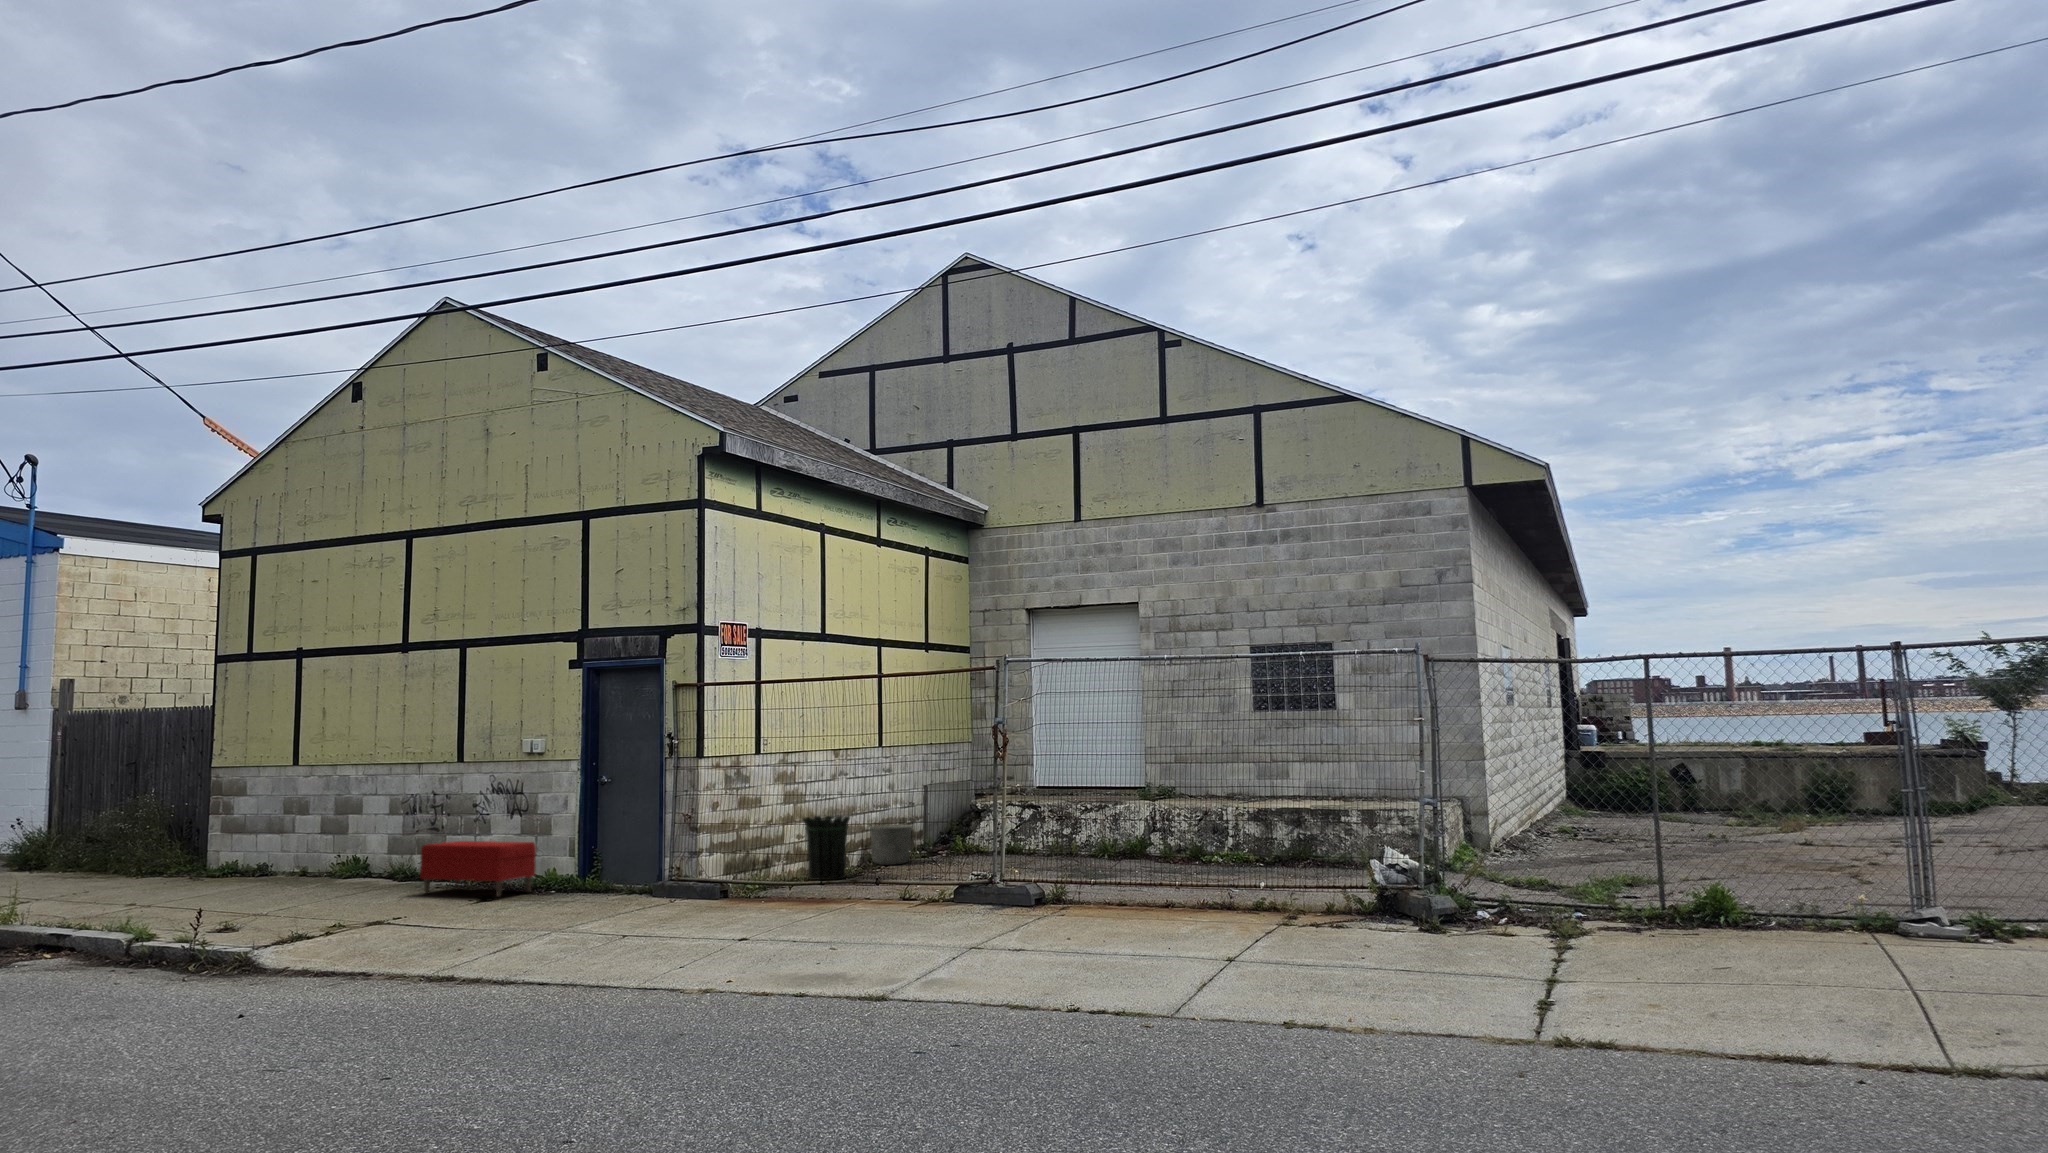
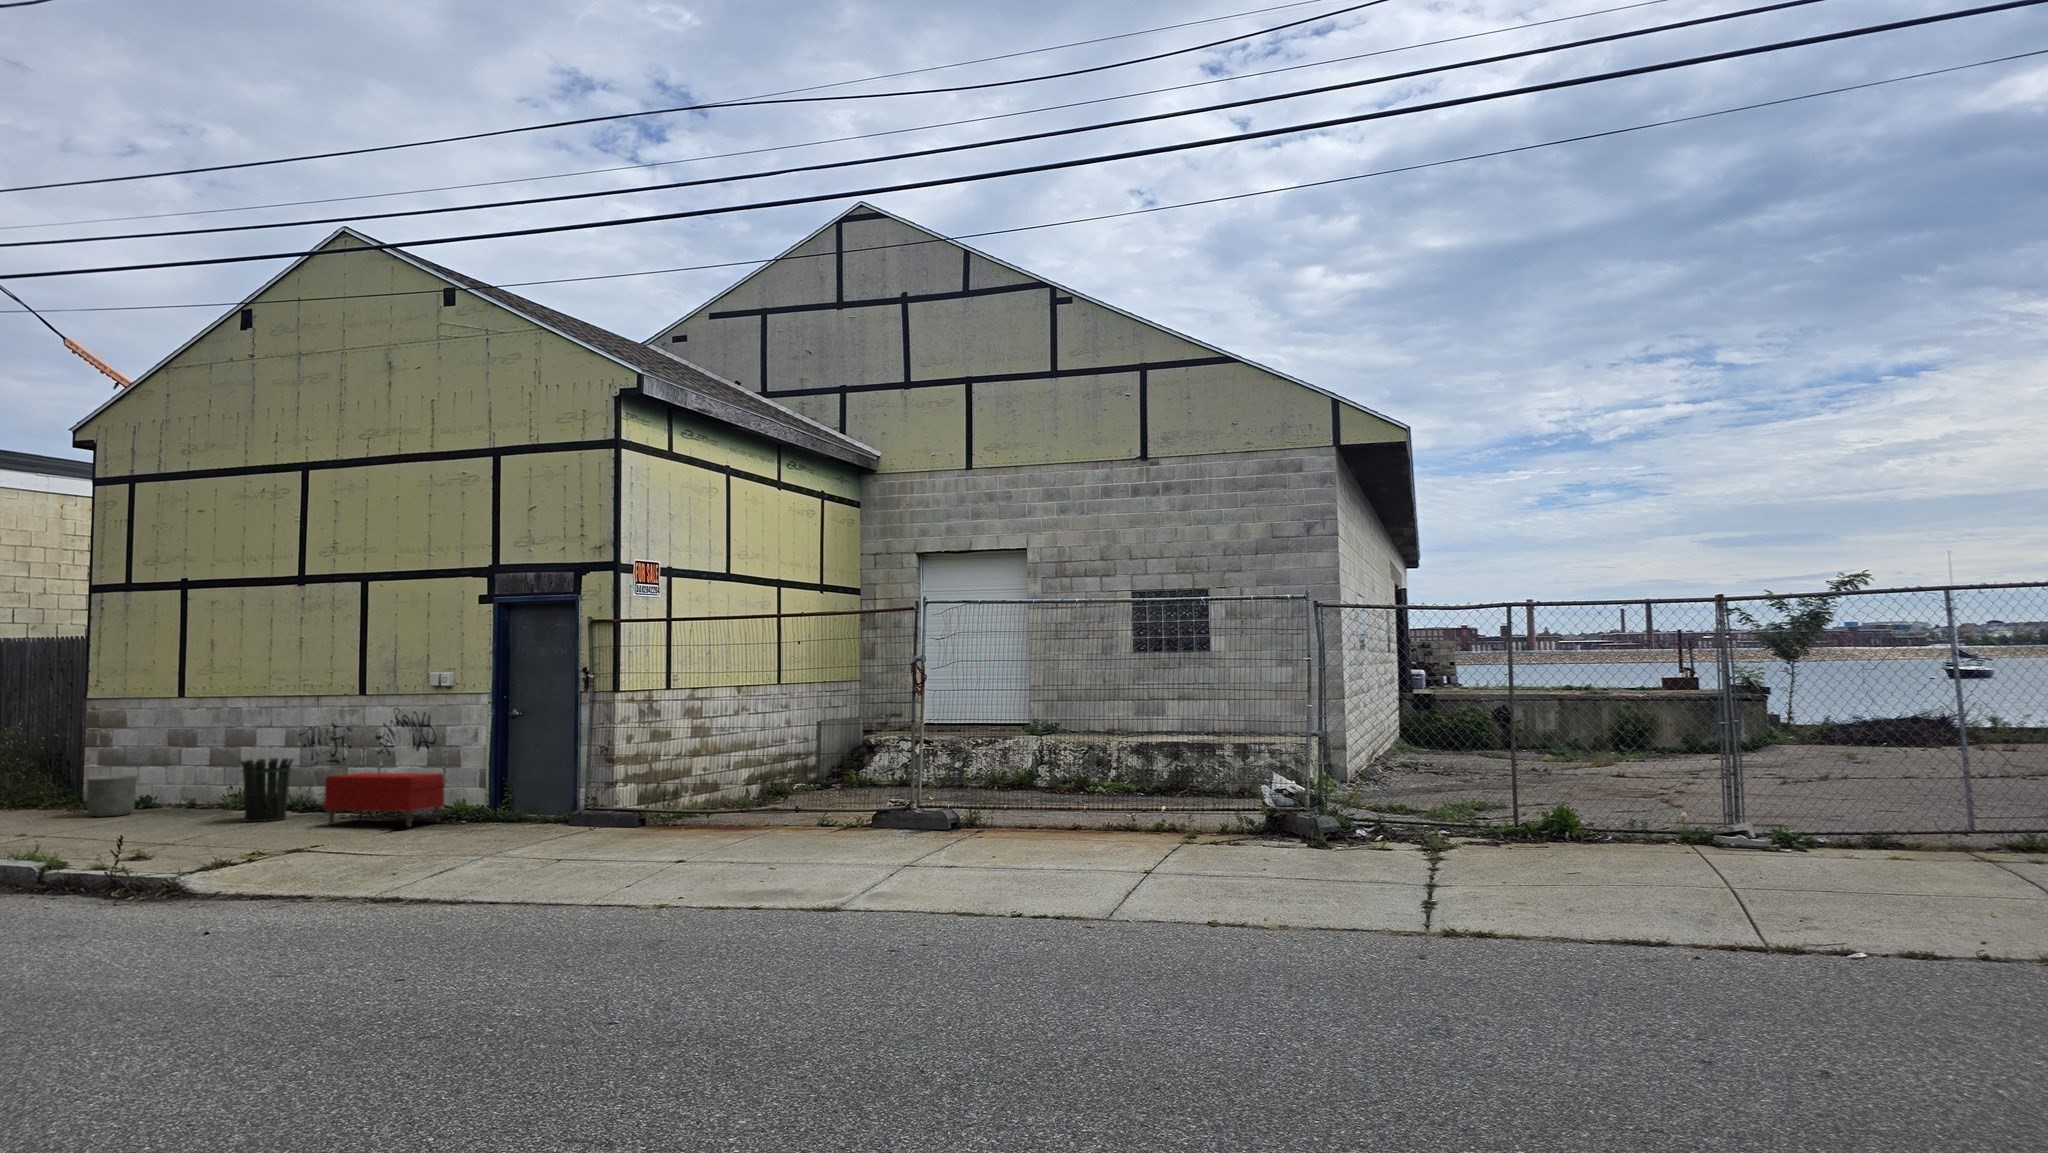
waste bin: present [803,816,850,880] -> present [240,758,293,822]
planter: present [870,825,911,865] -> present [87,775,137,817]

